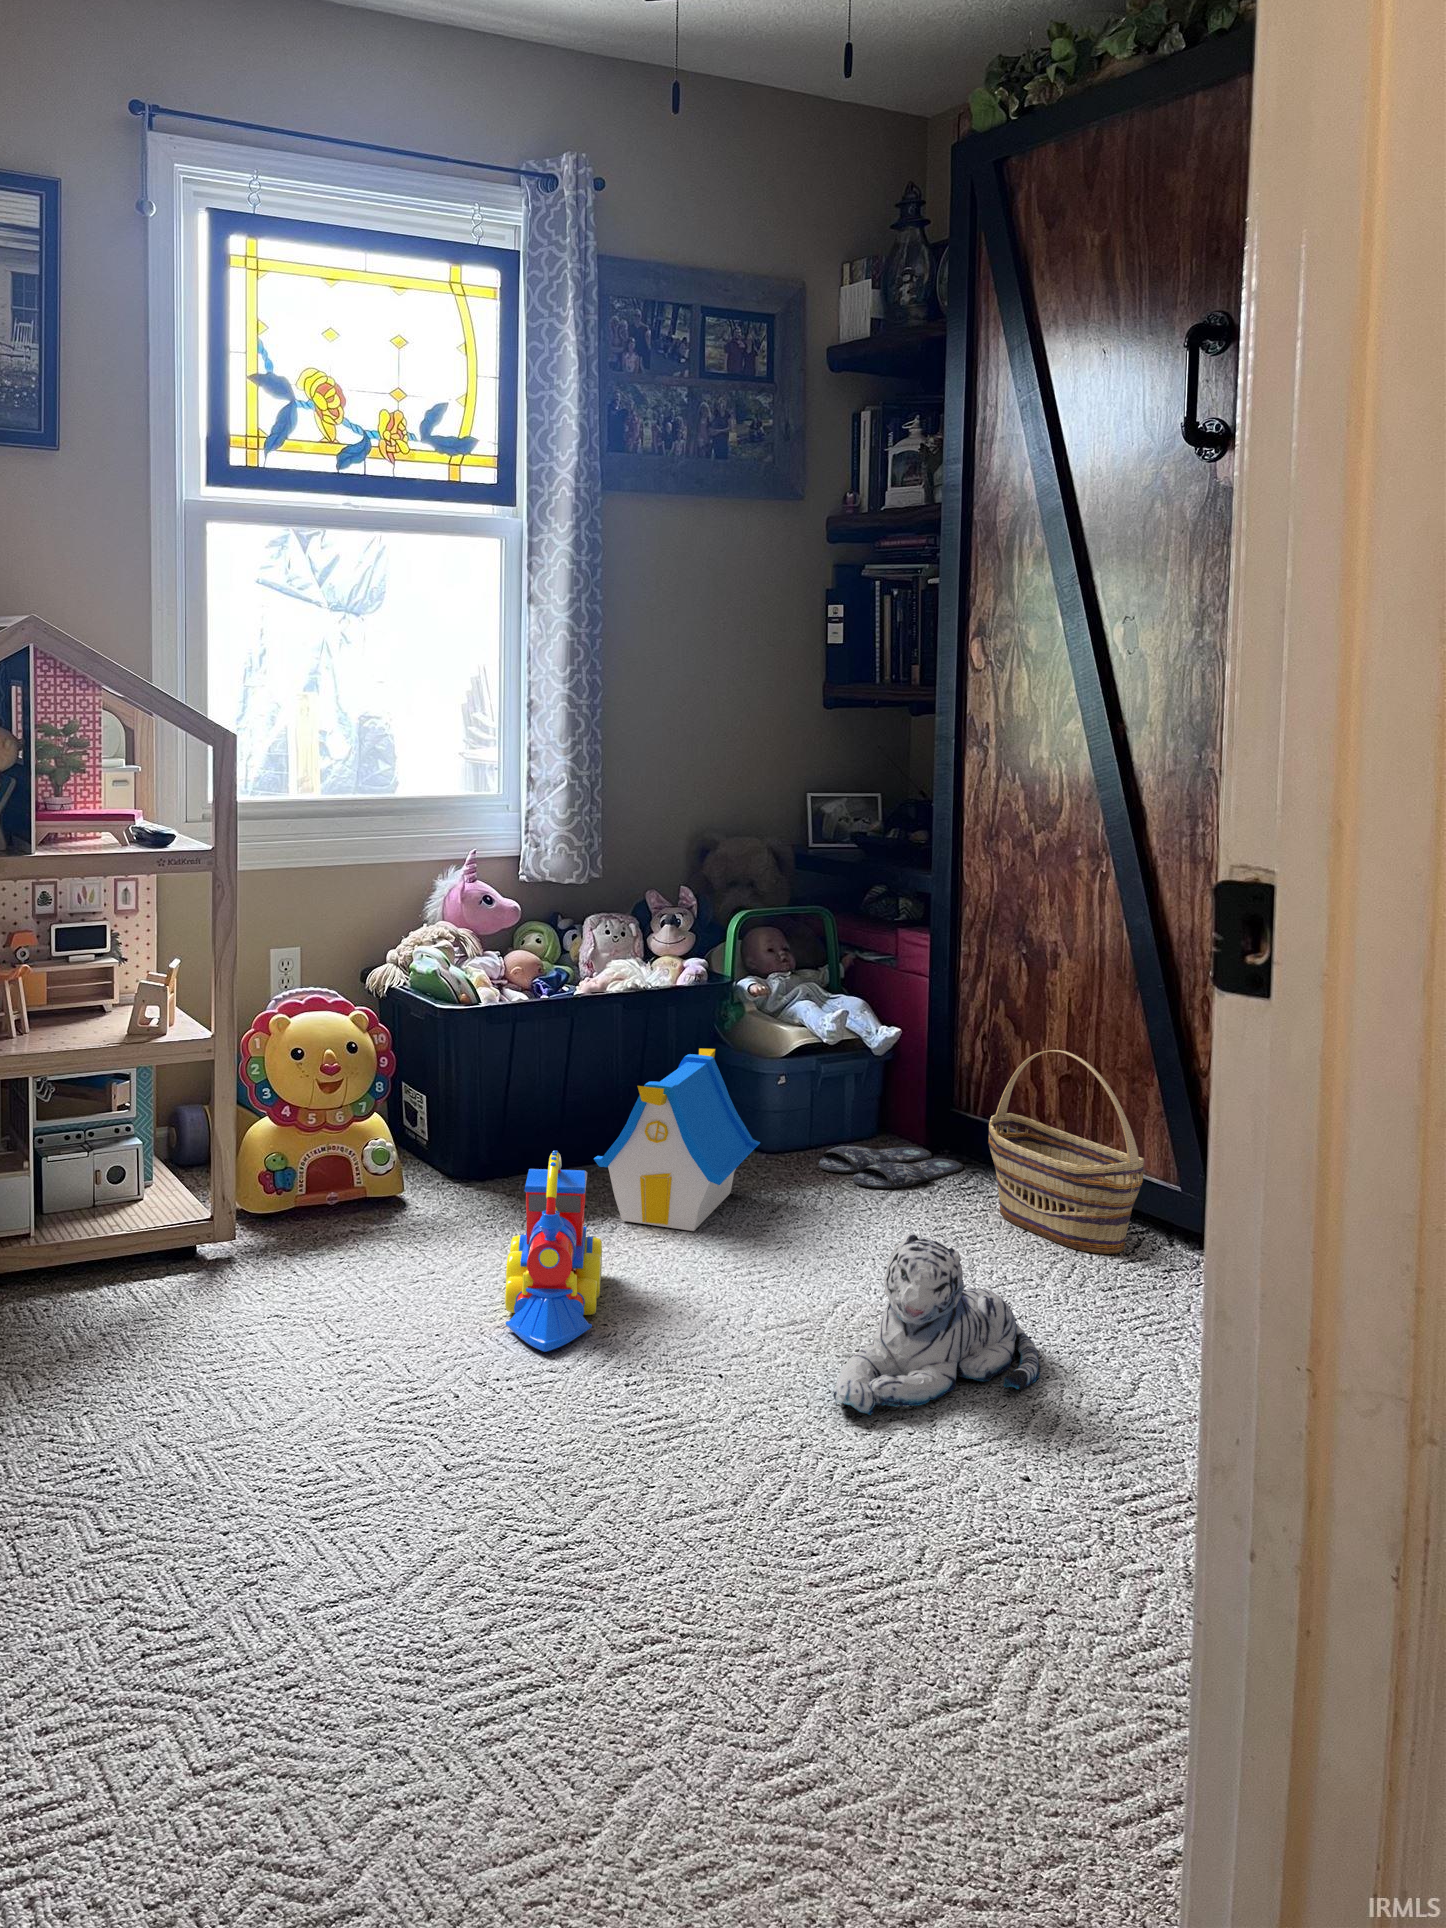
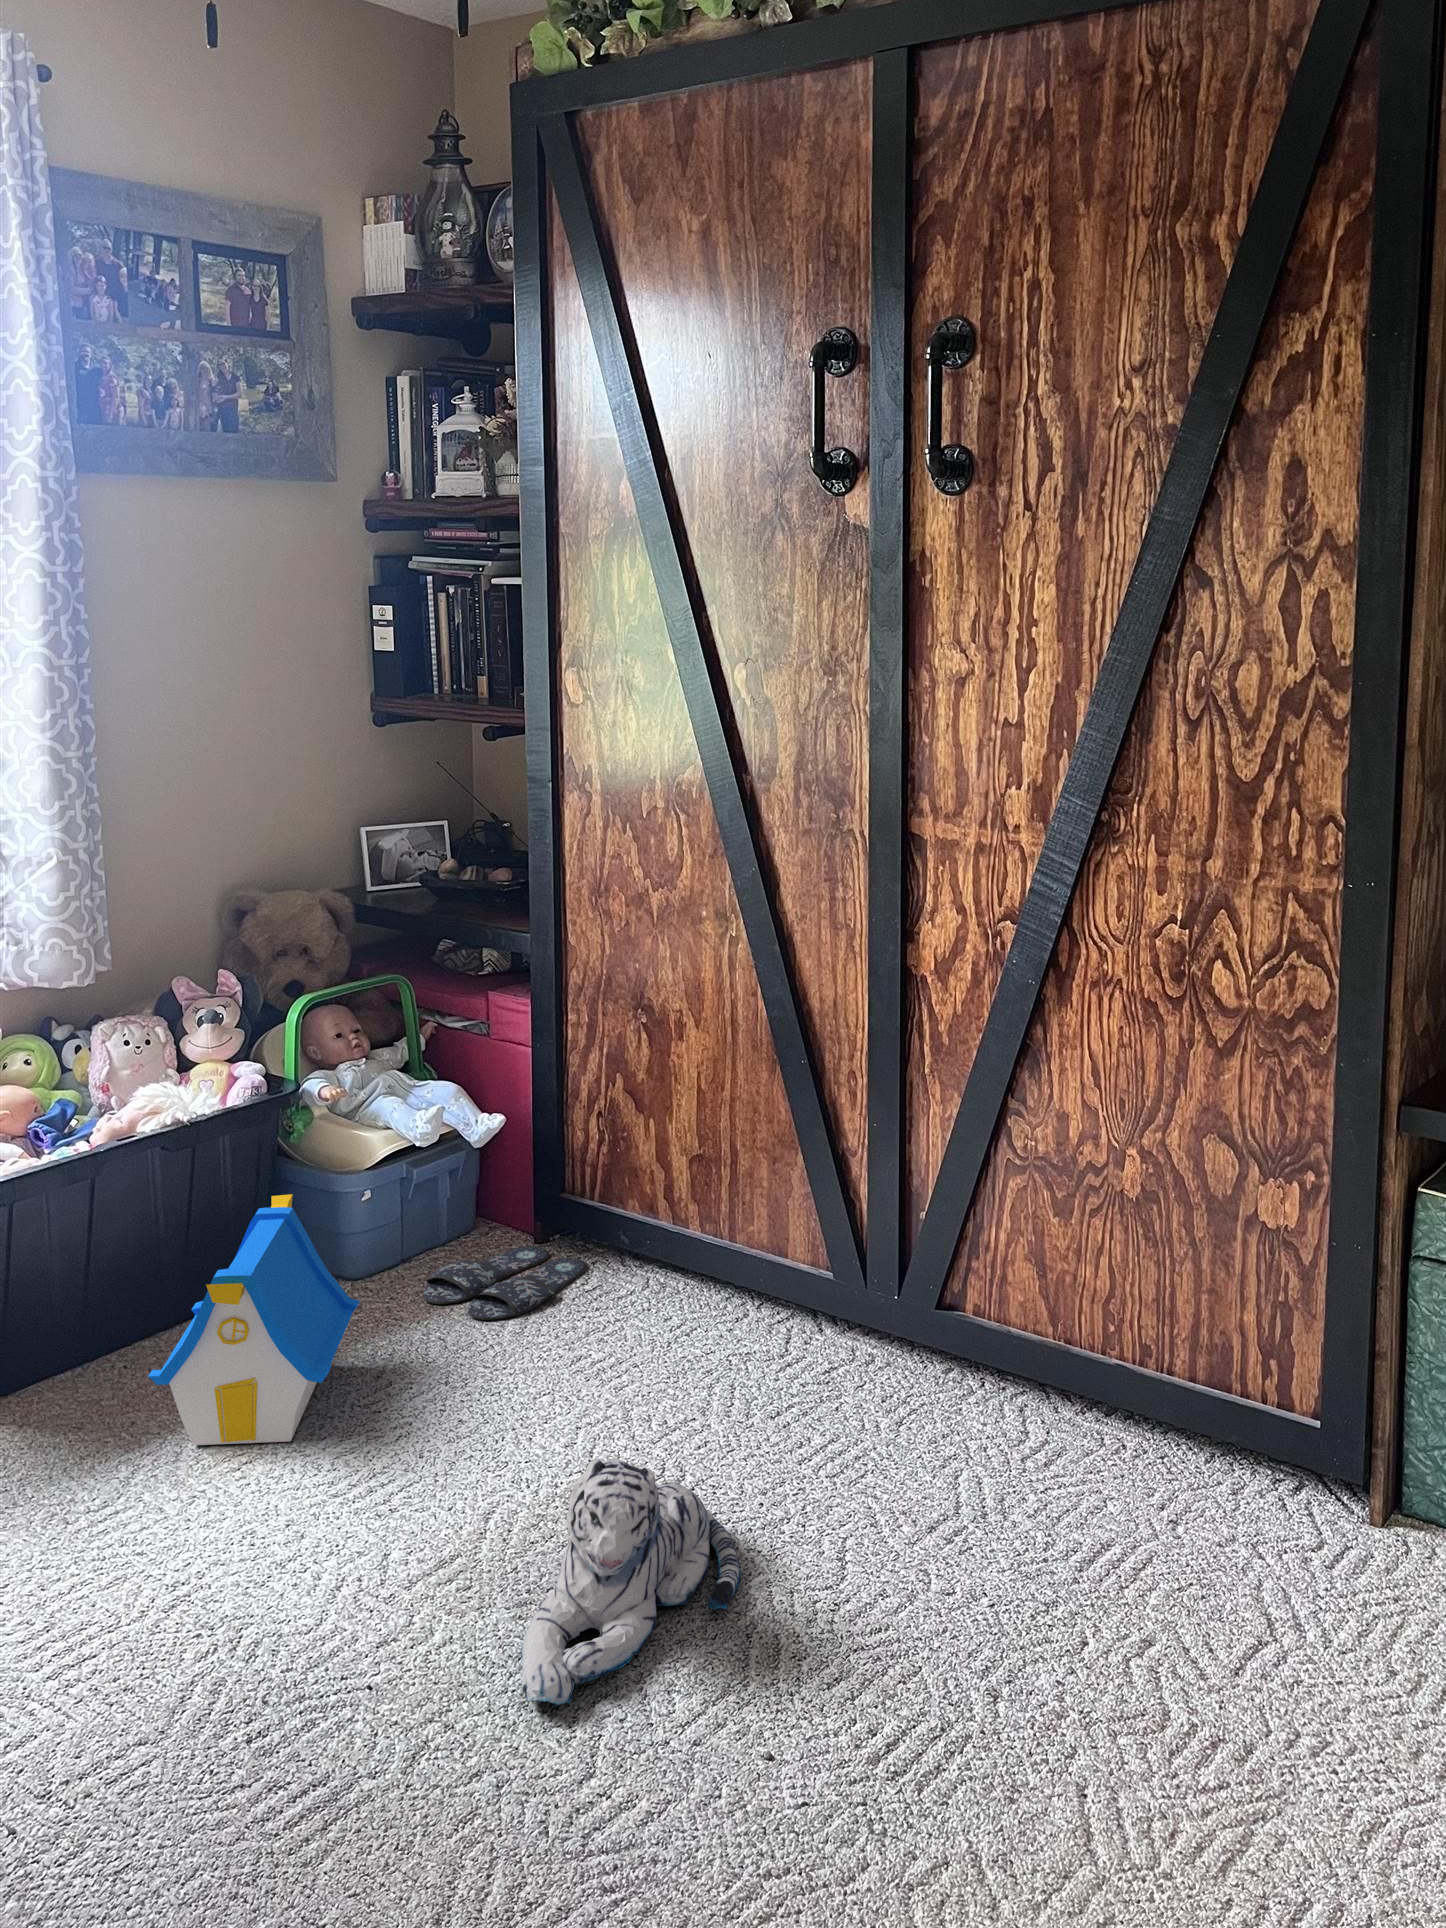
basket: present [988,1050,1144,1254] -> none [625,1145,800,1367]
toy train: present [505,1151,602,1352] -> none [52,1423,186,1717]

